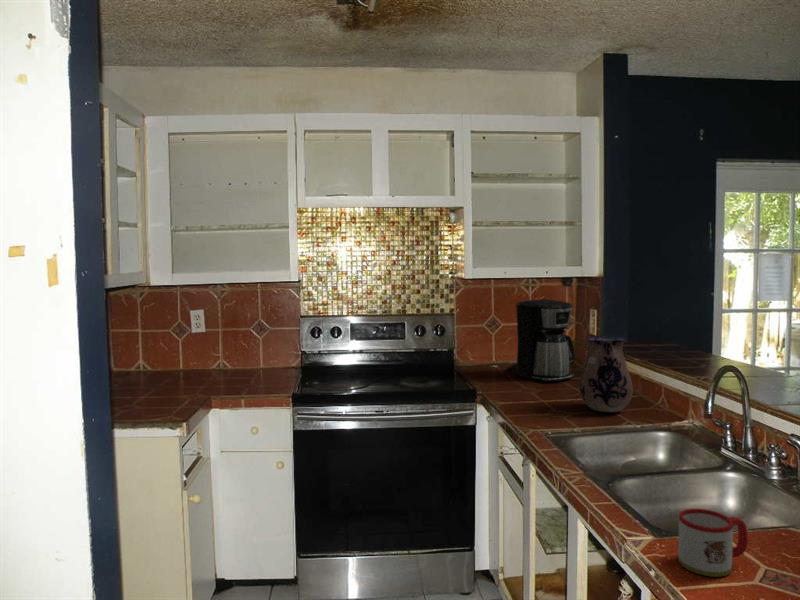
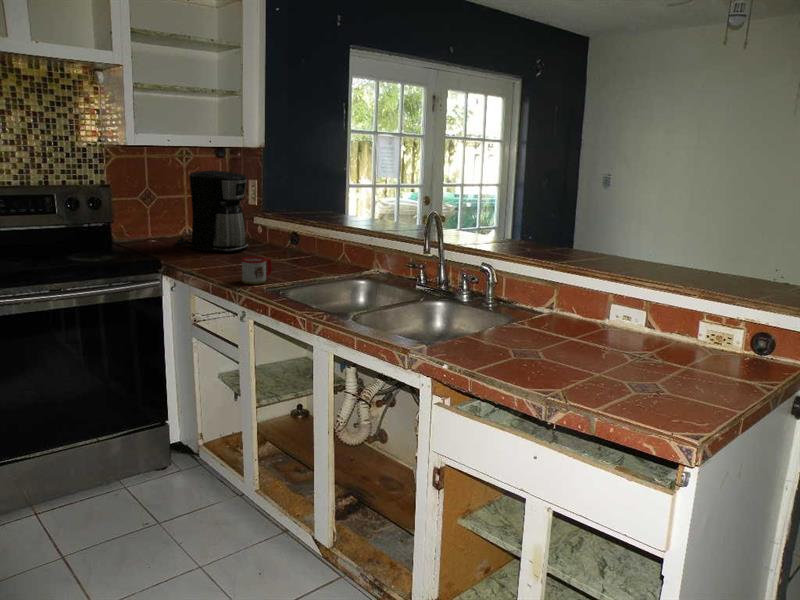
ceramic pitcher: present [580,336,633,412] -> none [284,206,329,272]
mug: present [678,509,748,577] -> present [242,257,272,284]

